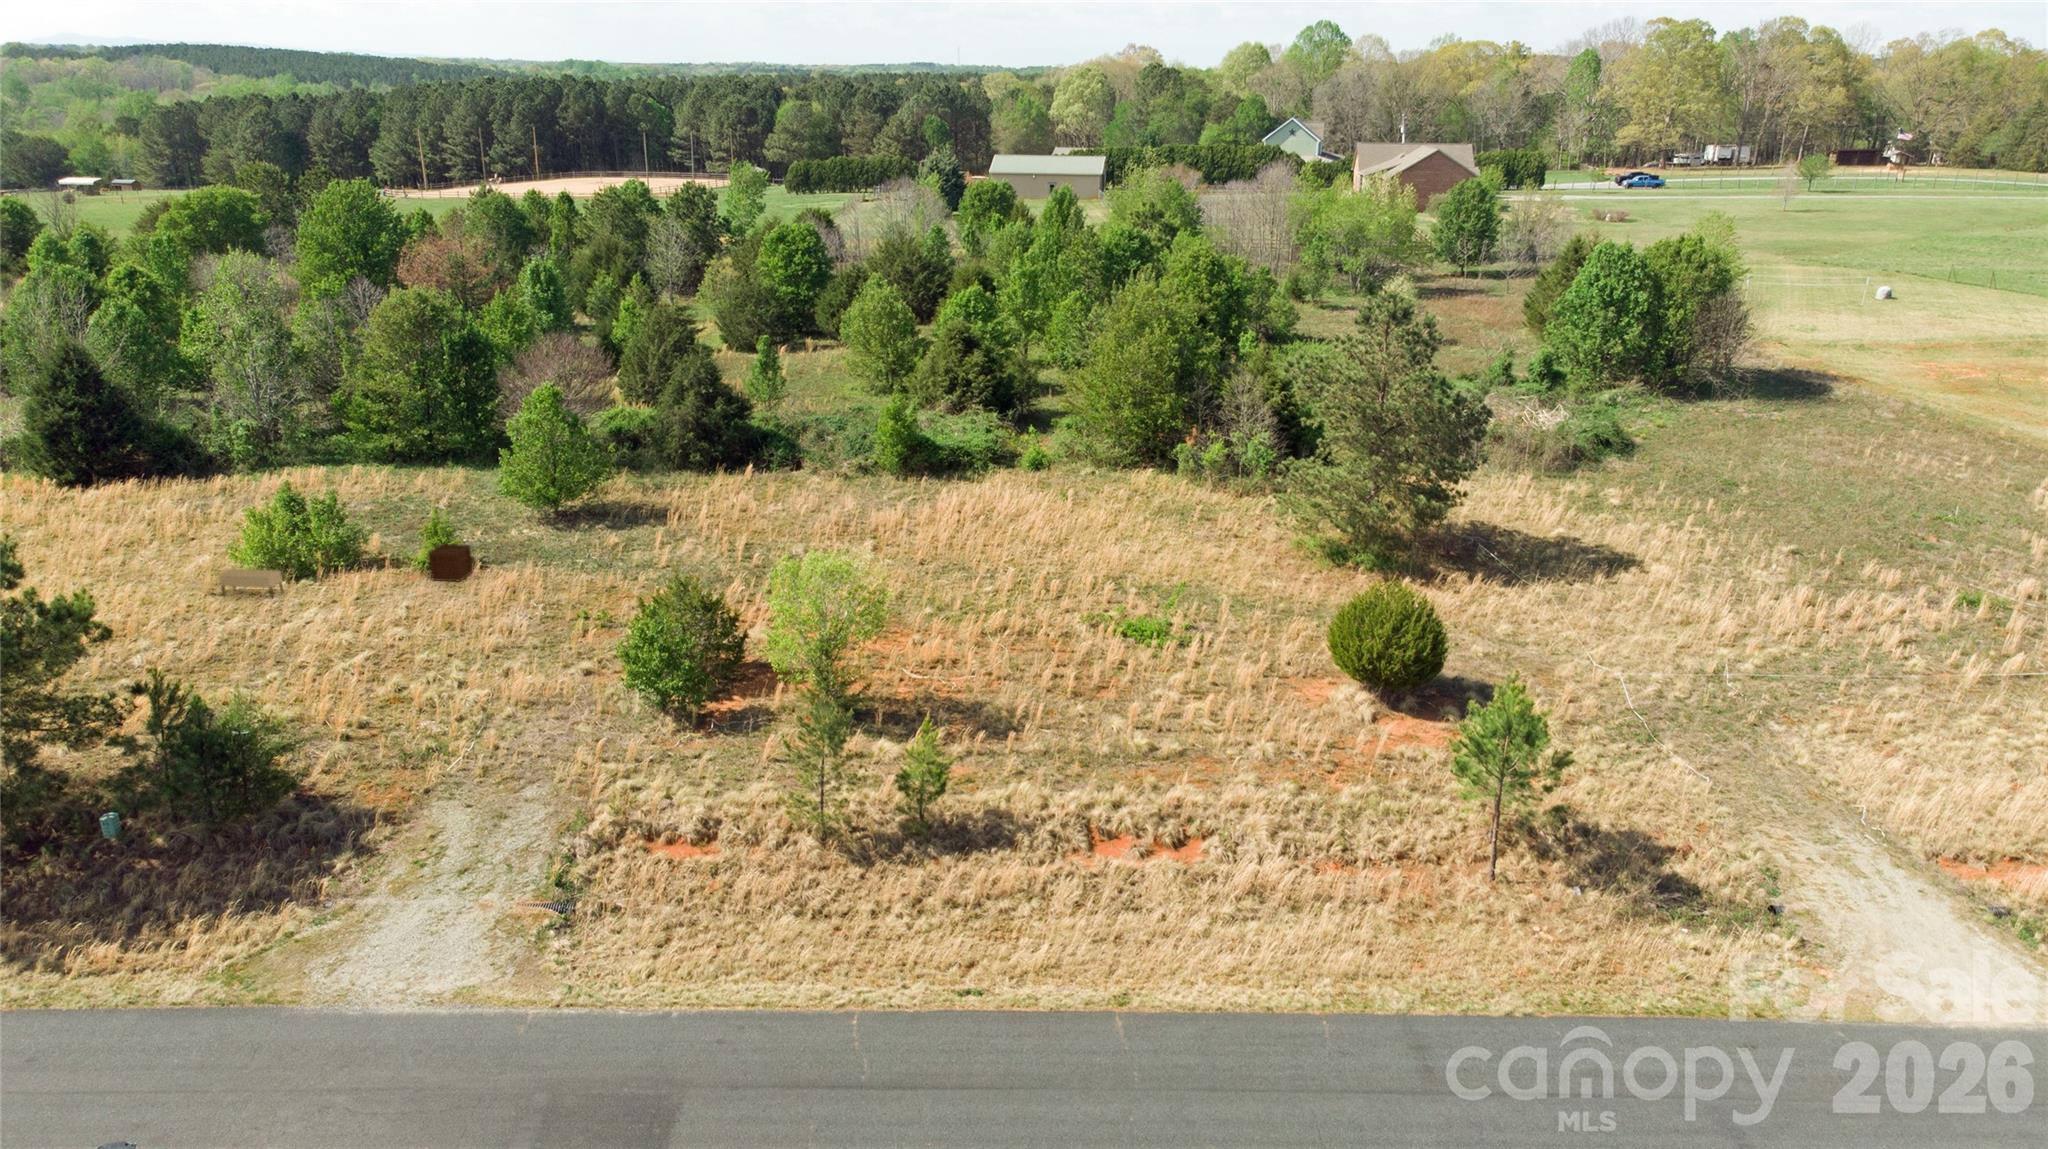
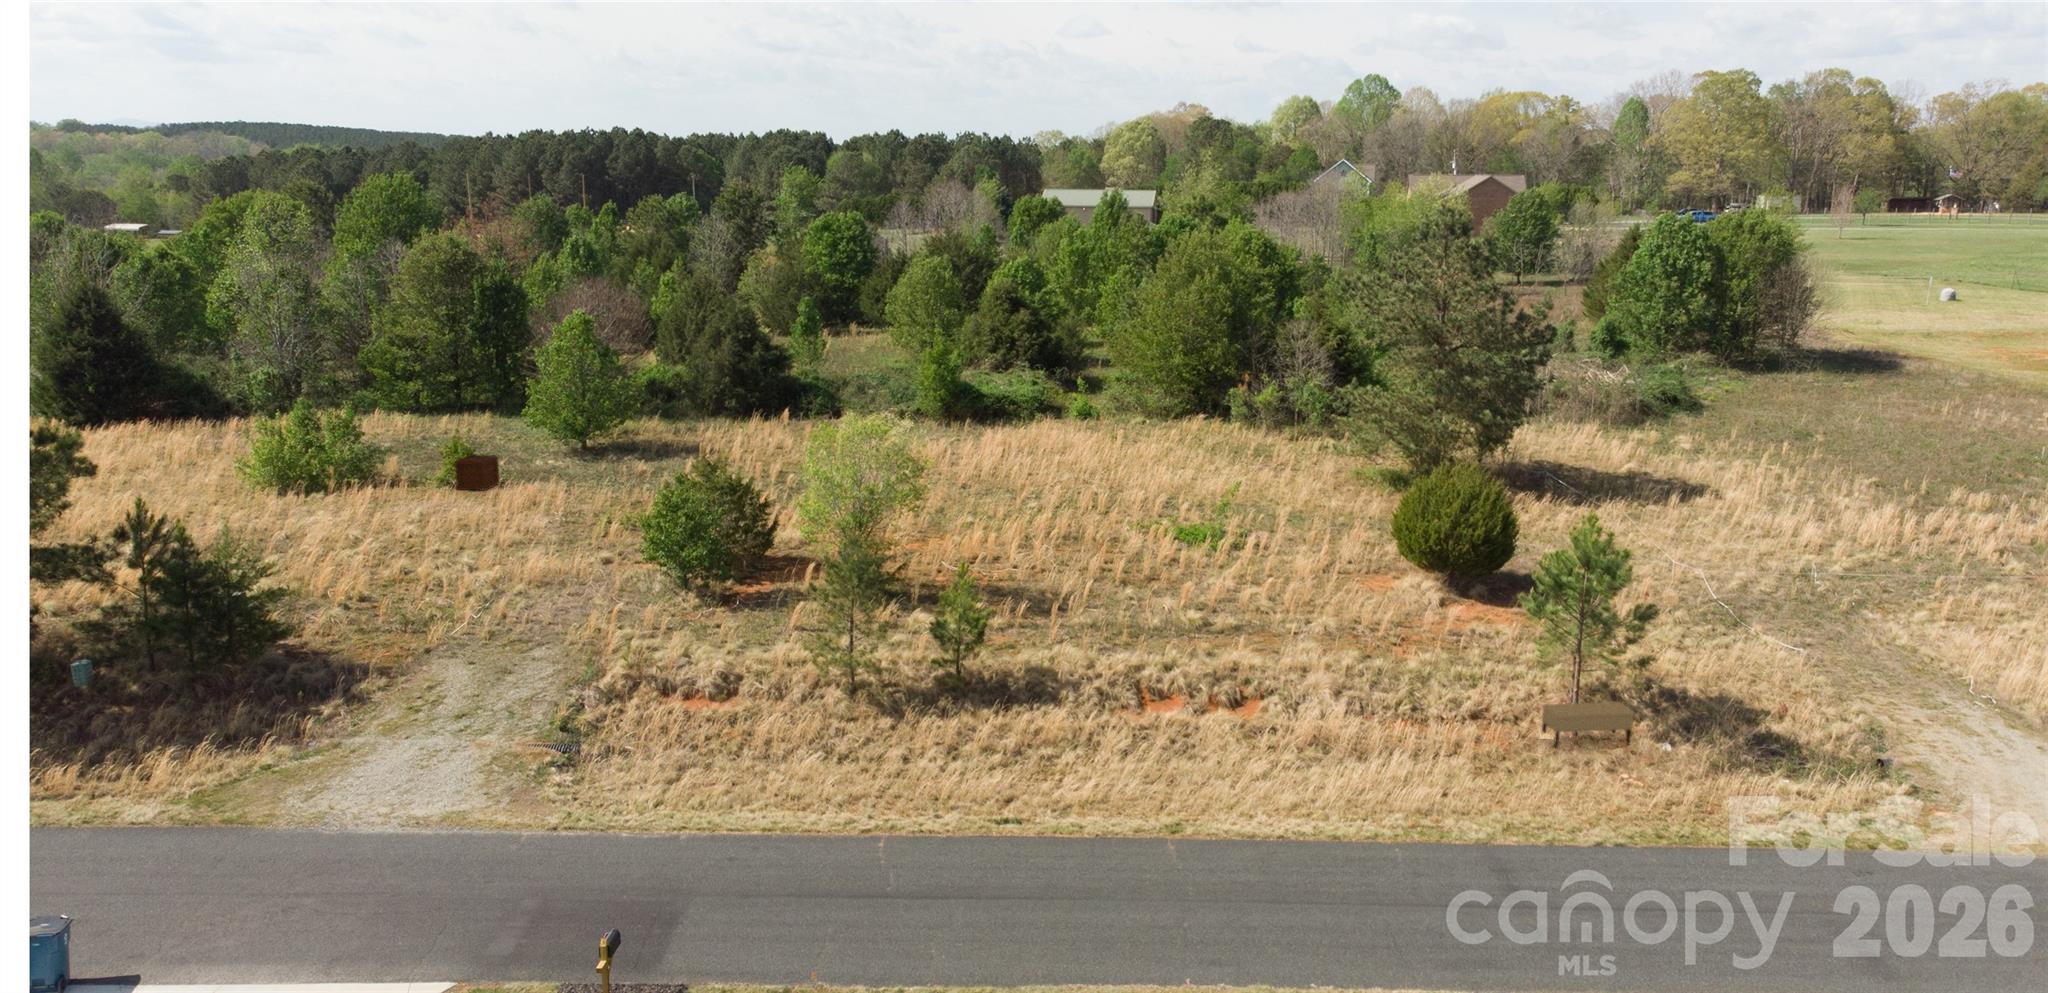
bench: present [219,569,283,597] -> present [1542,702,1634,747]

